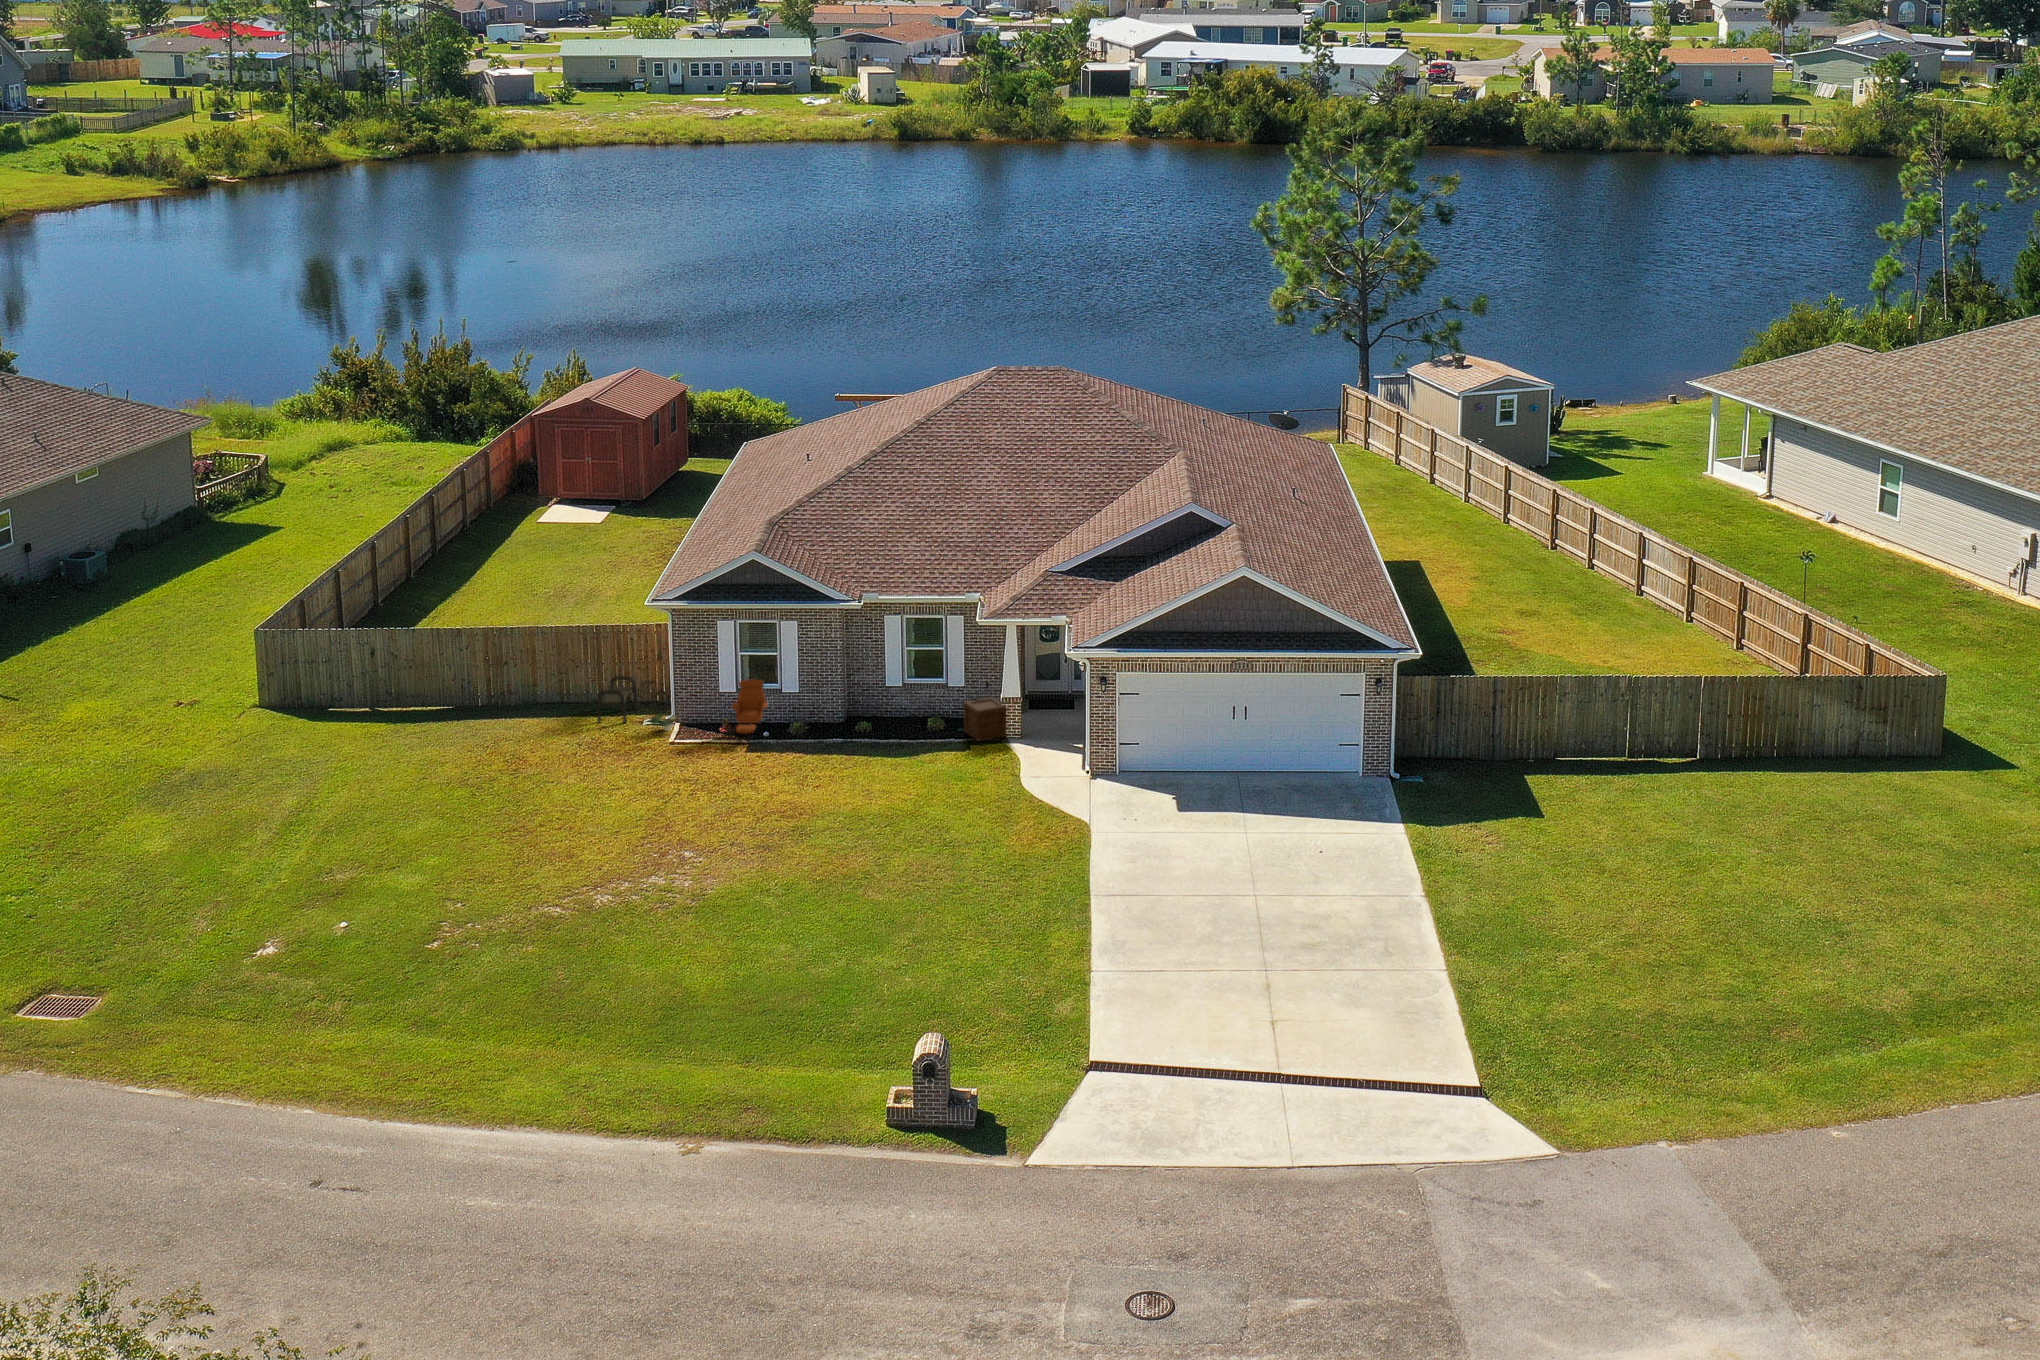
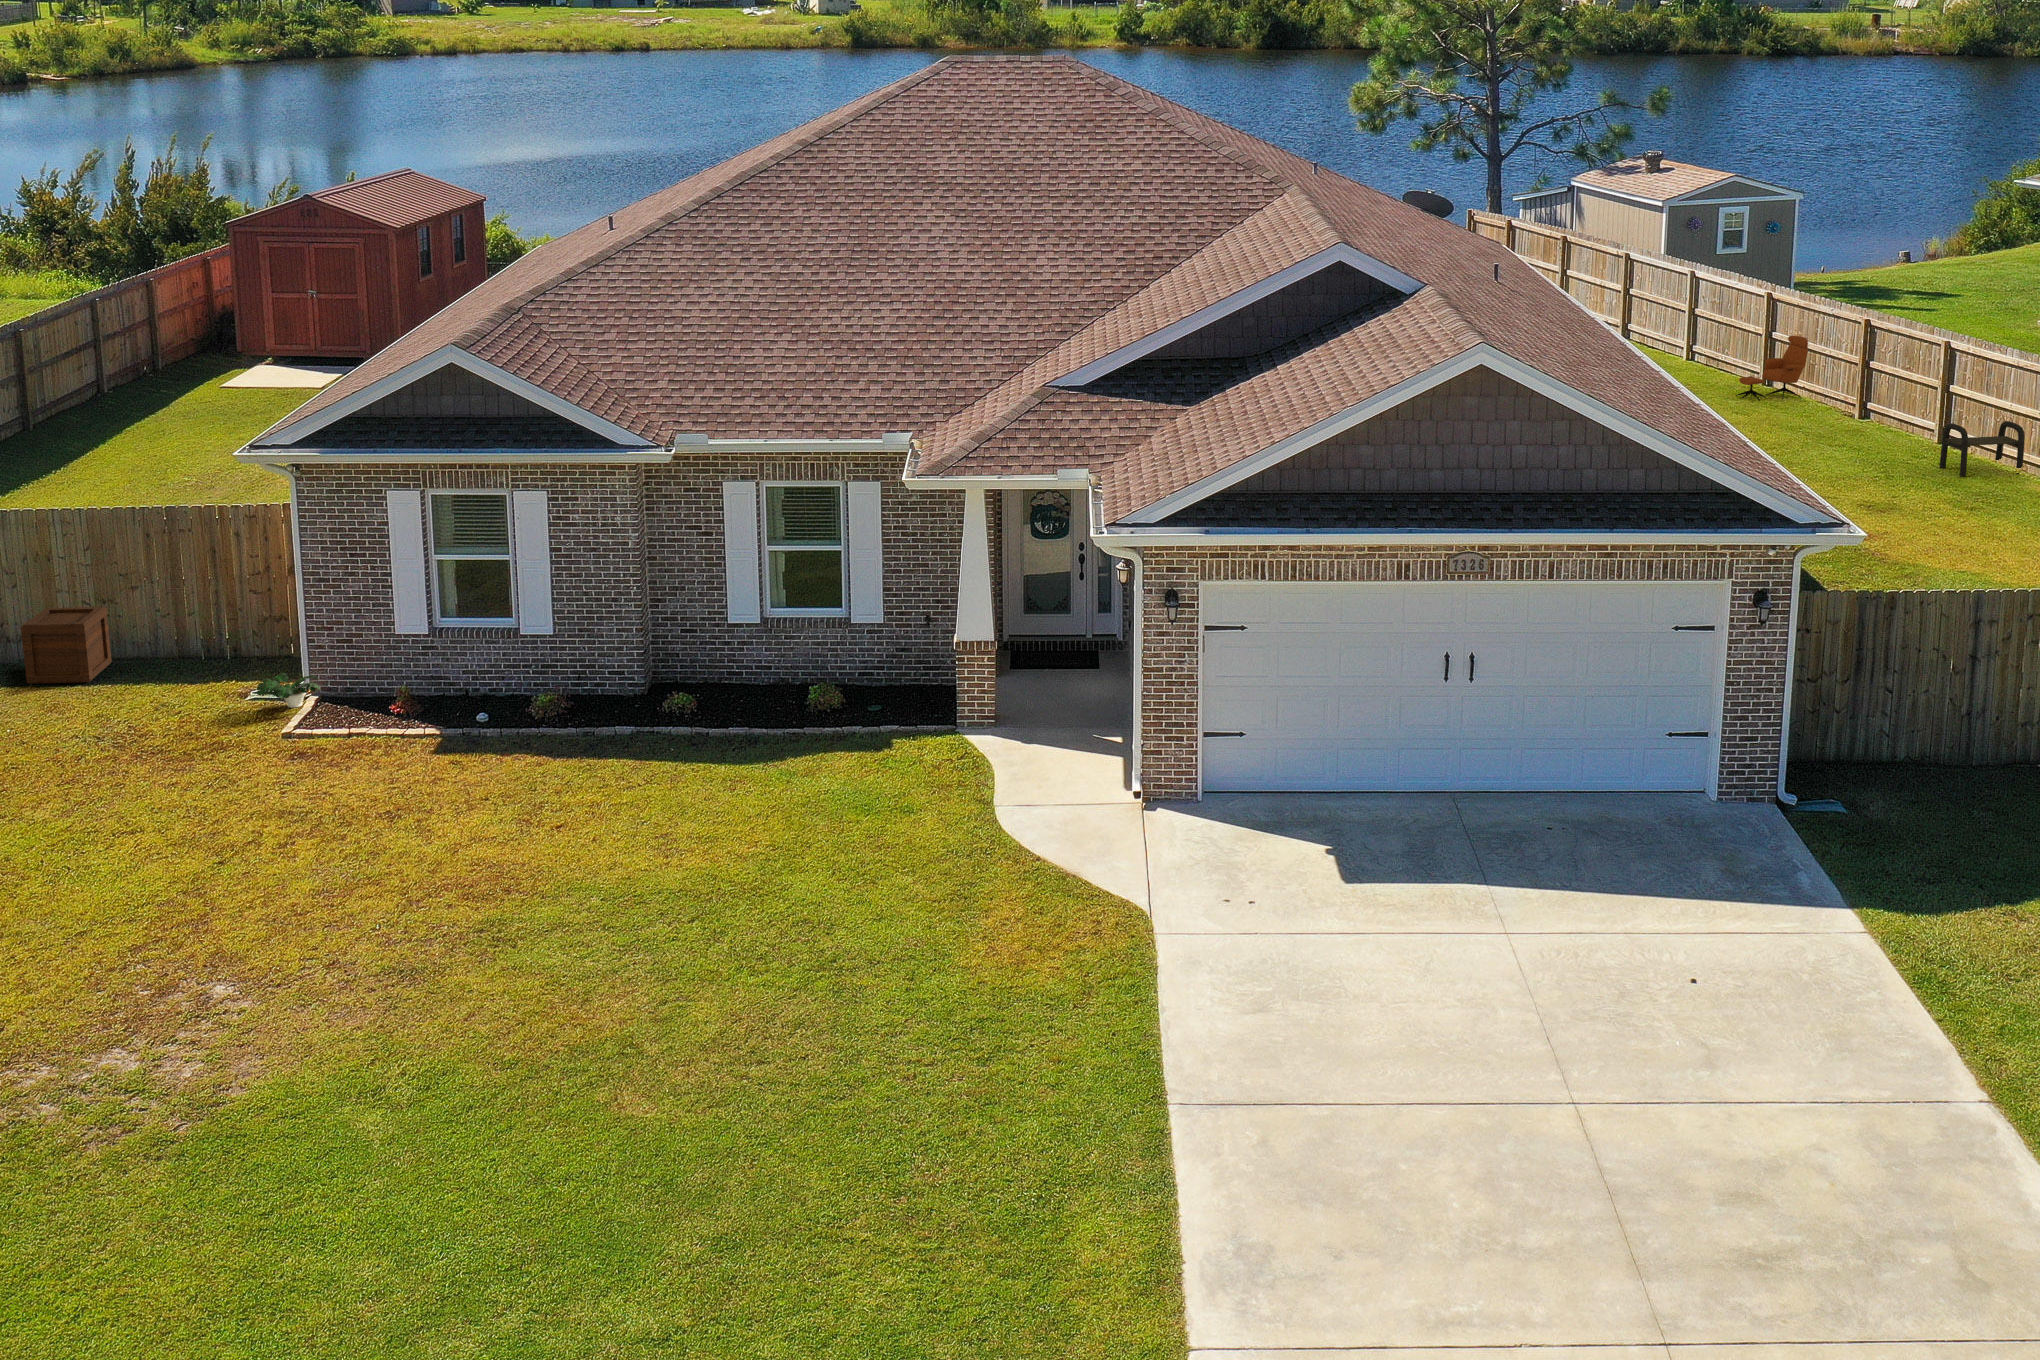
bench: present [597,676,638,723] -> present [1940,421,2025,477]
armchair: present [733,680,768,741] -> present [1736,336,1808,400]
wooden crate: present [964,697,1007,742] -> present [21,607,112,684]

